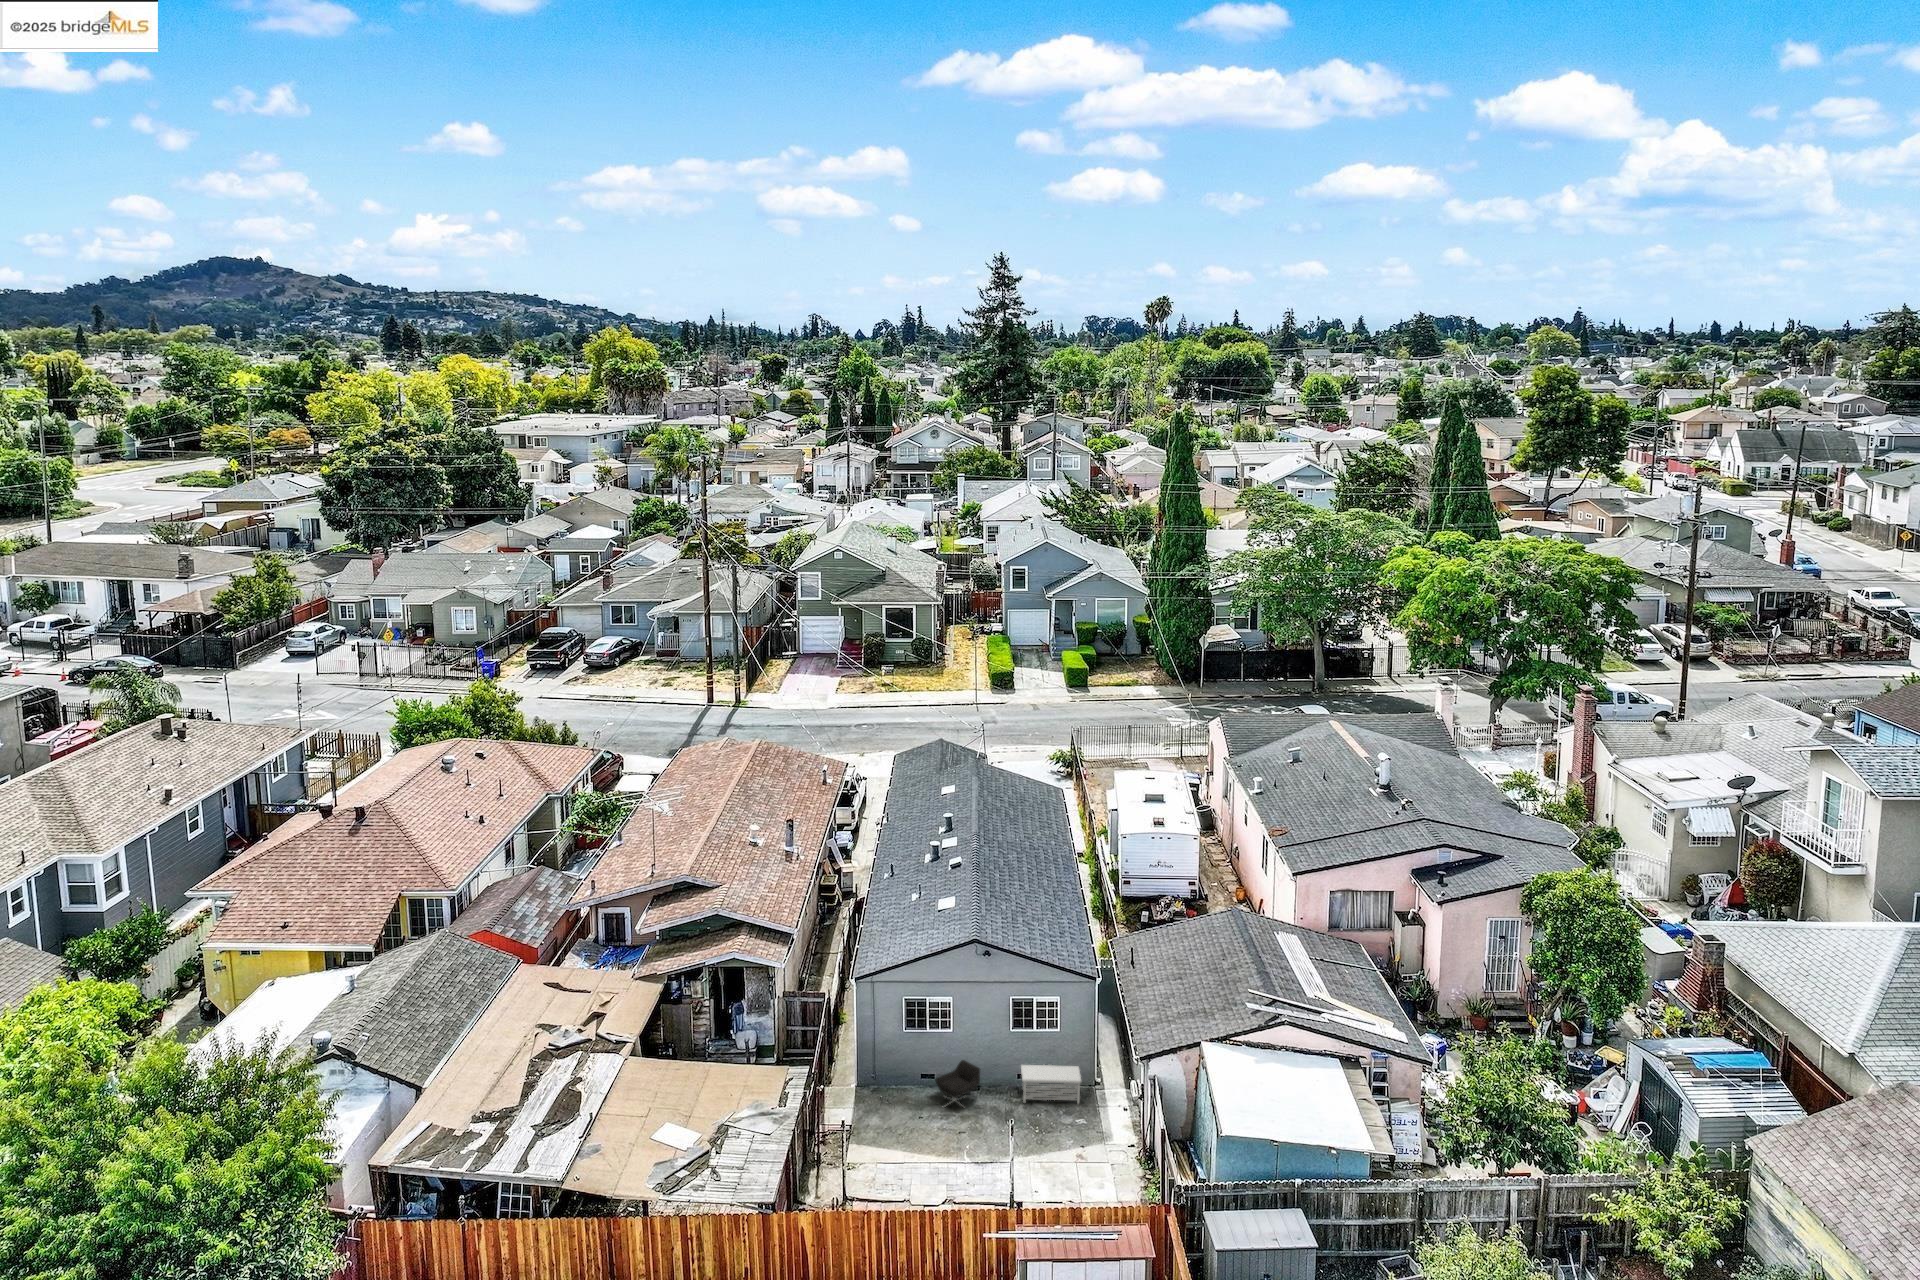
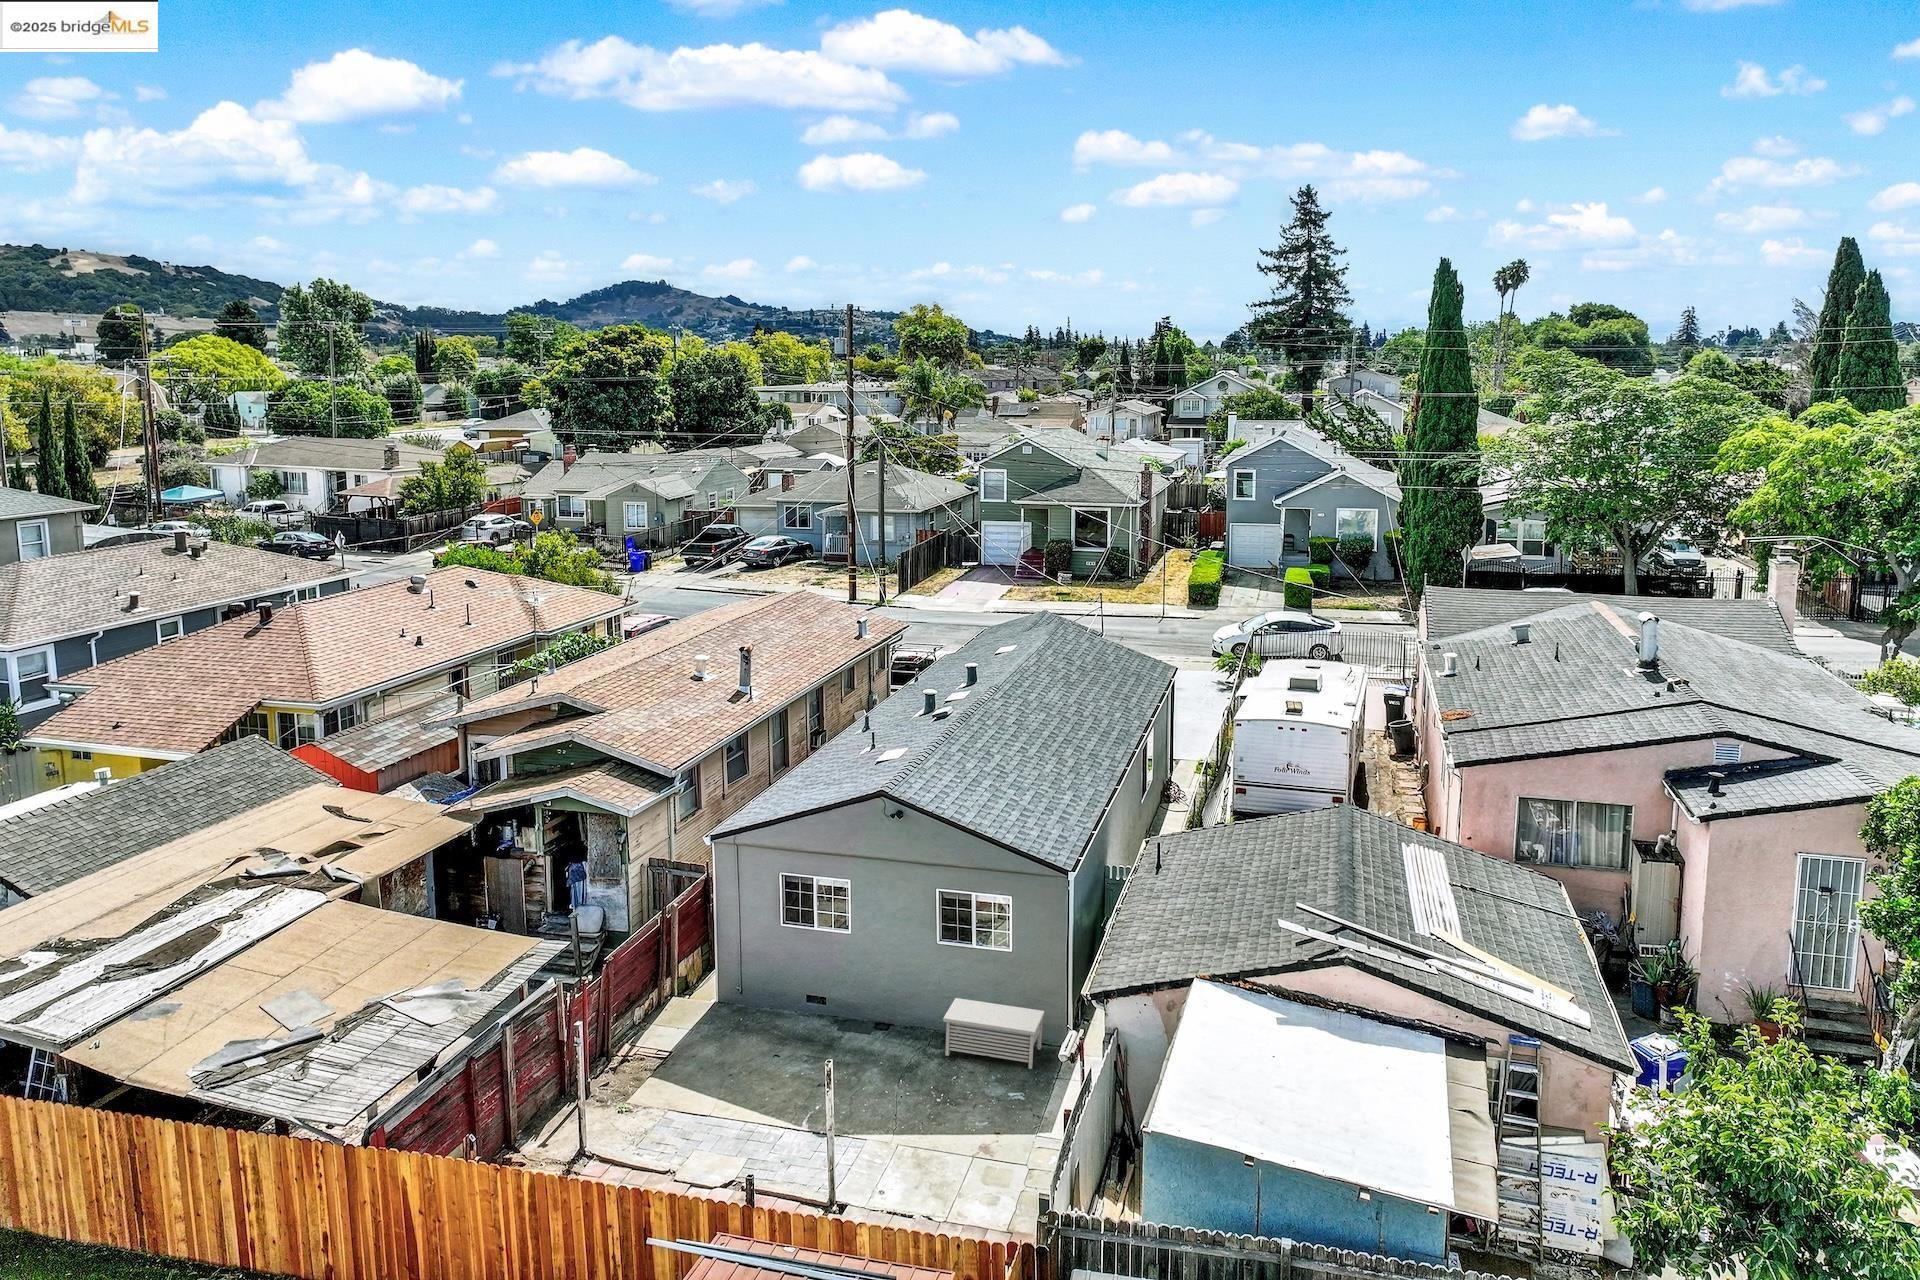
lounge chair: present [935,1060,980,1102] -> none [819,979,887,1050]

